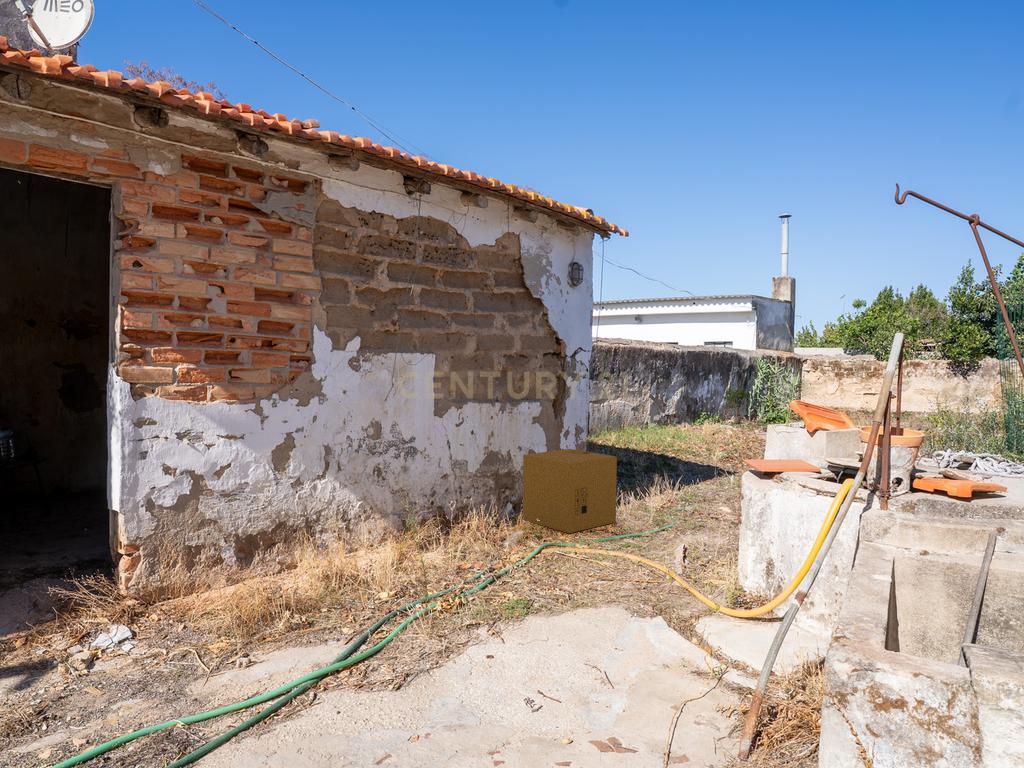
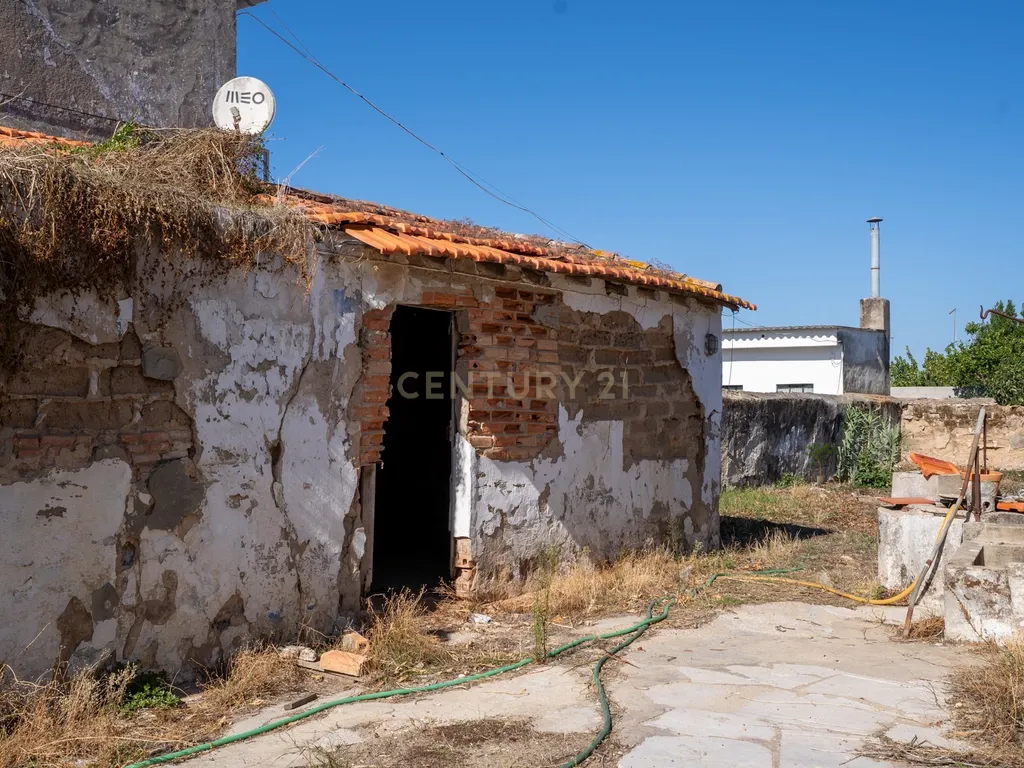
cardboard box: present [523,449,617,533] -> none [679,501,760,570]

